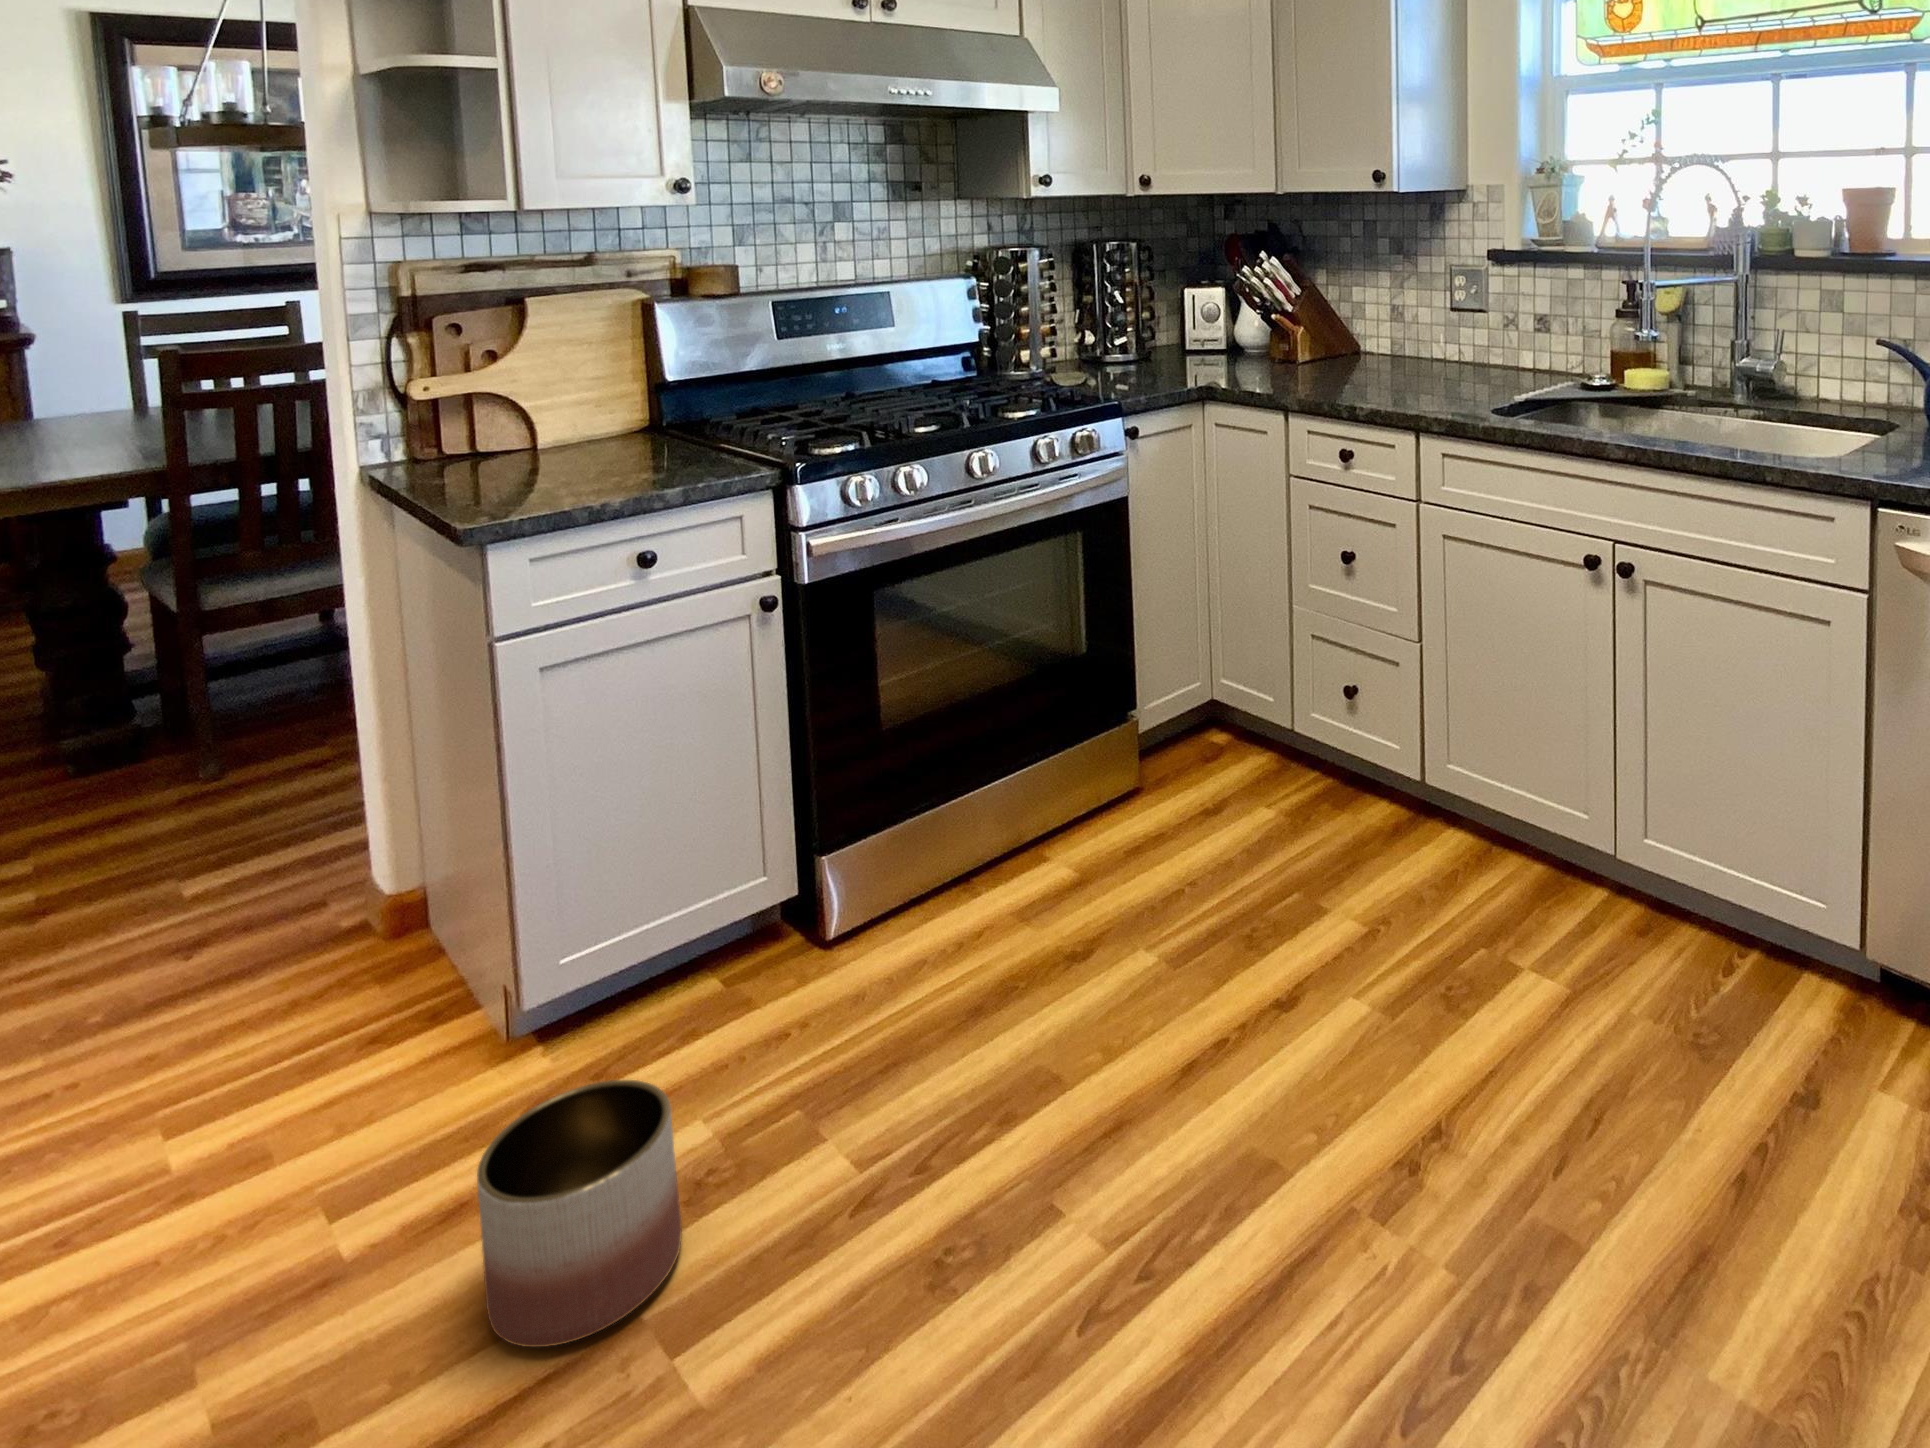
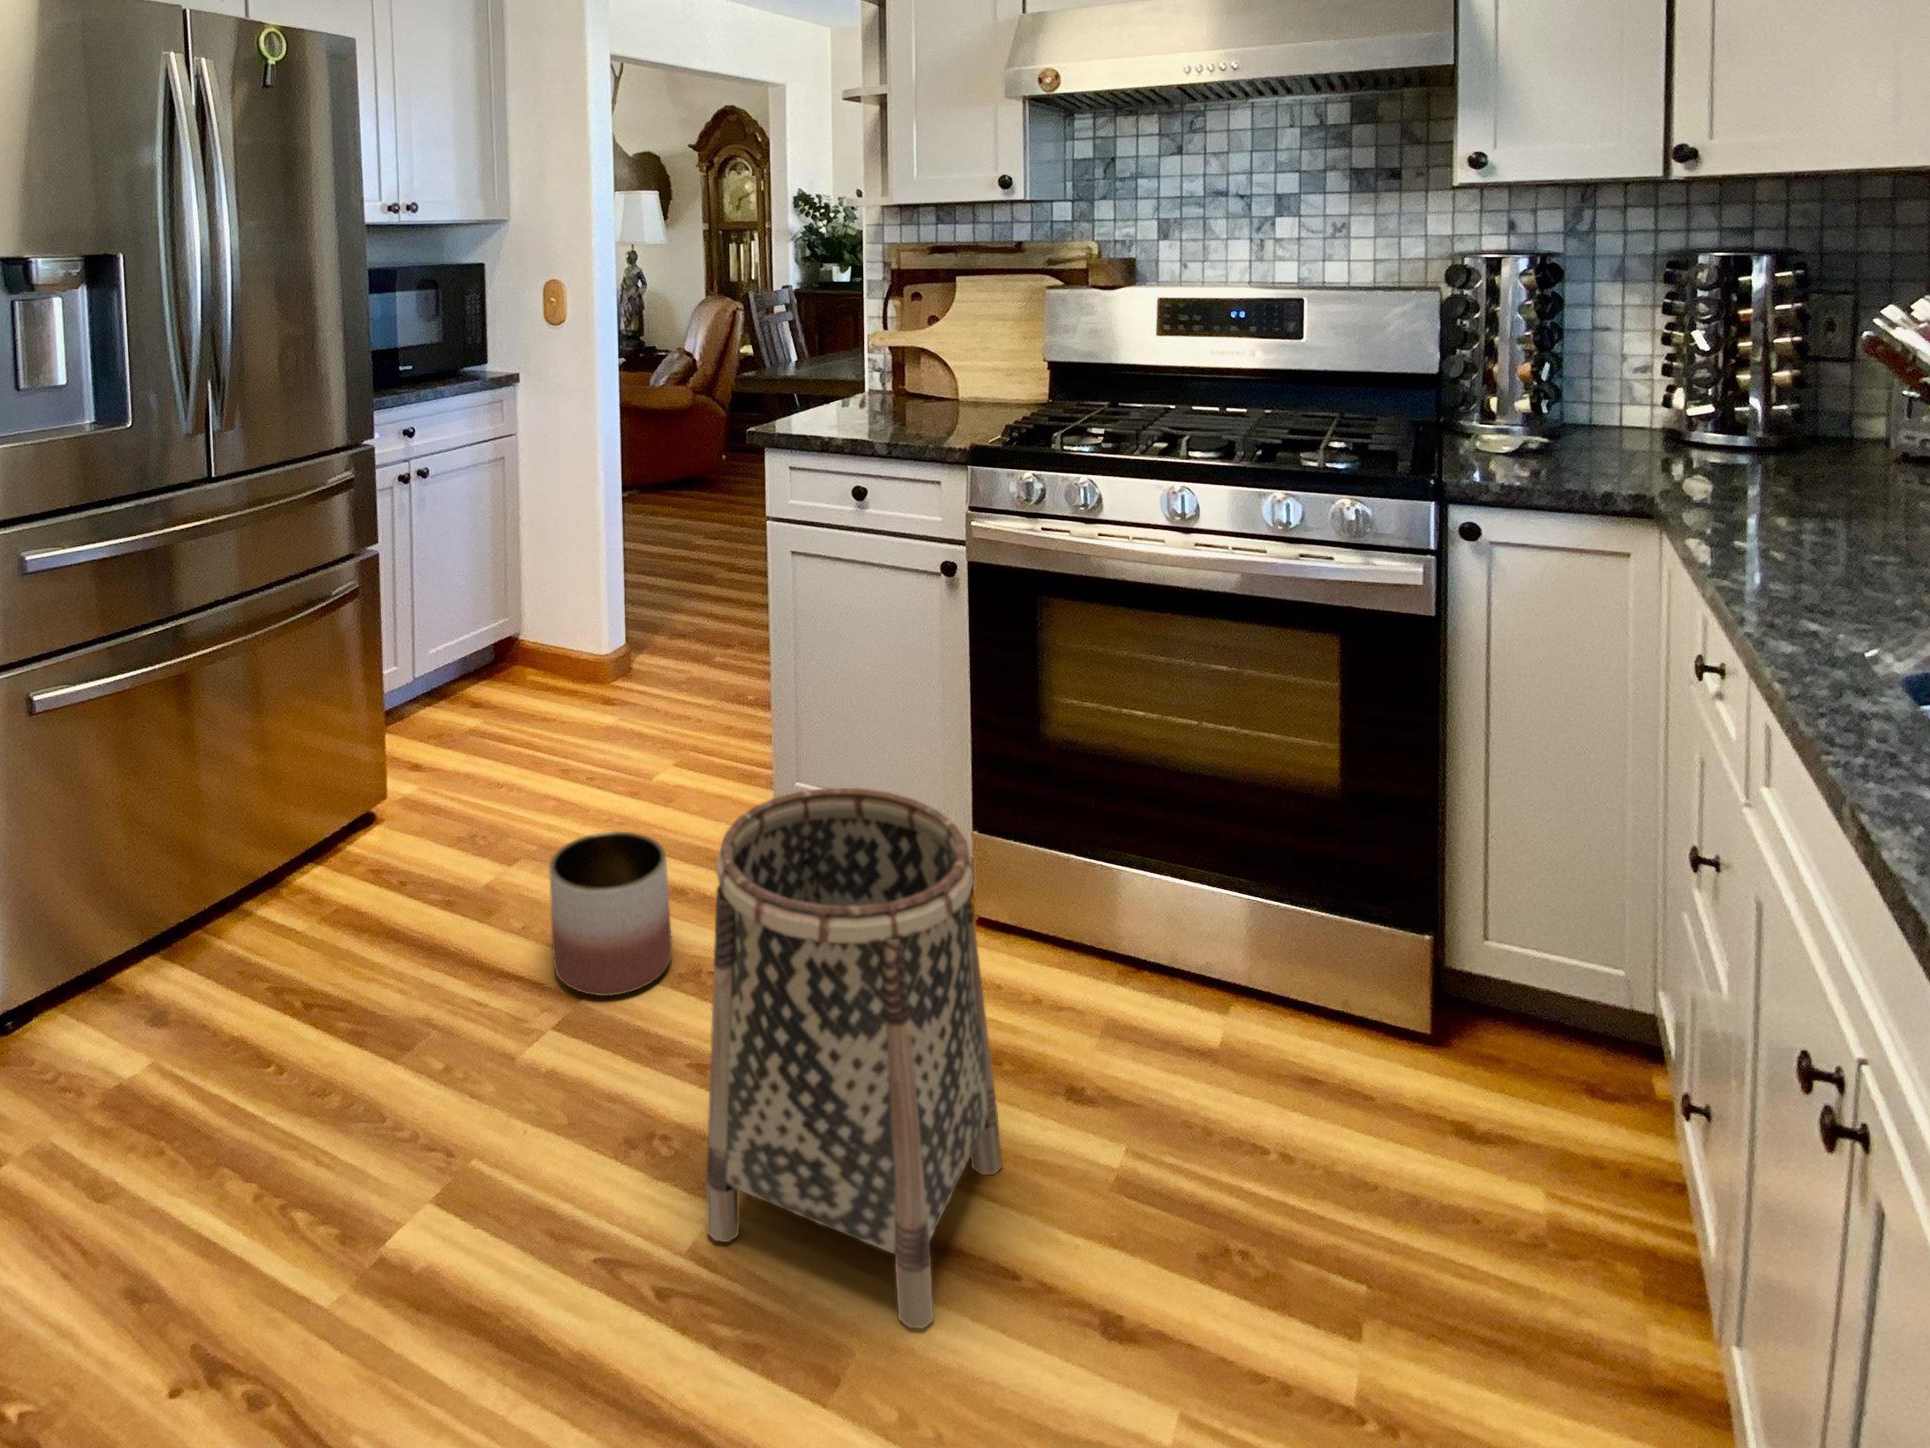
basket: none [963,747,1250,1224] -> present [706,788,1002,1328]

